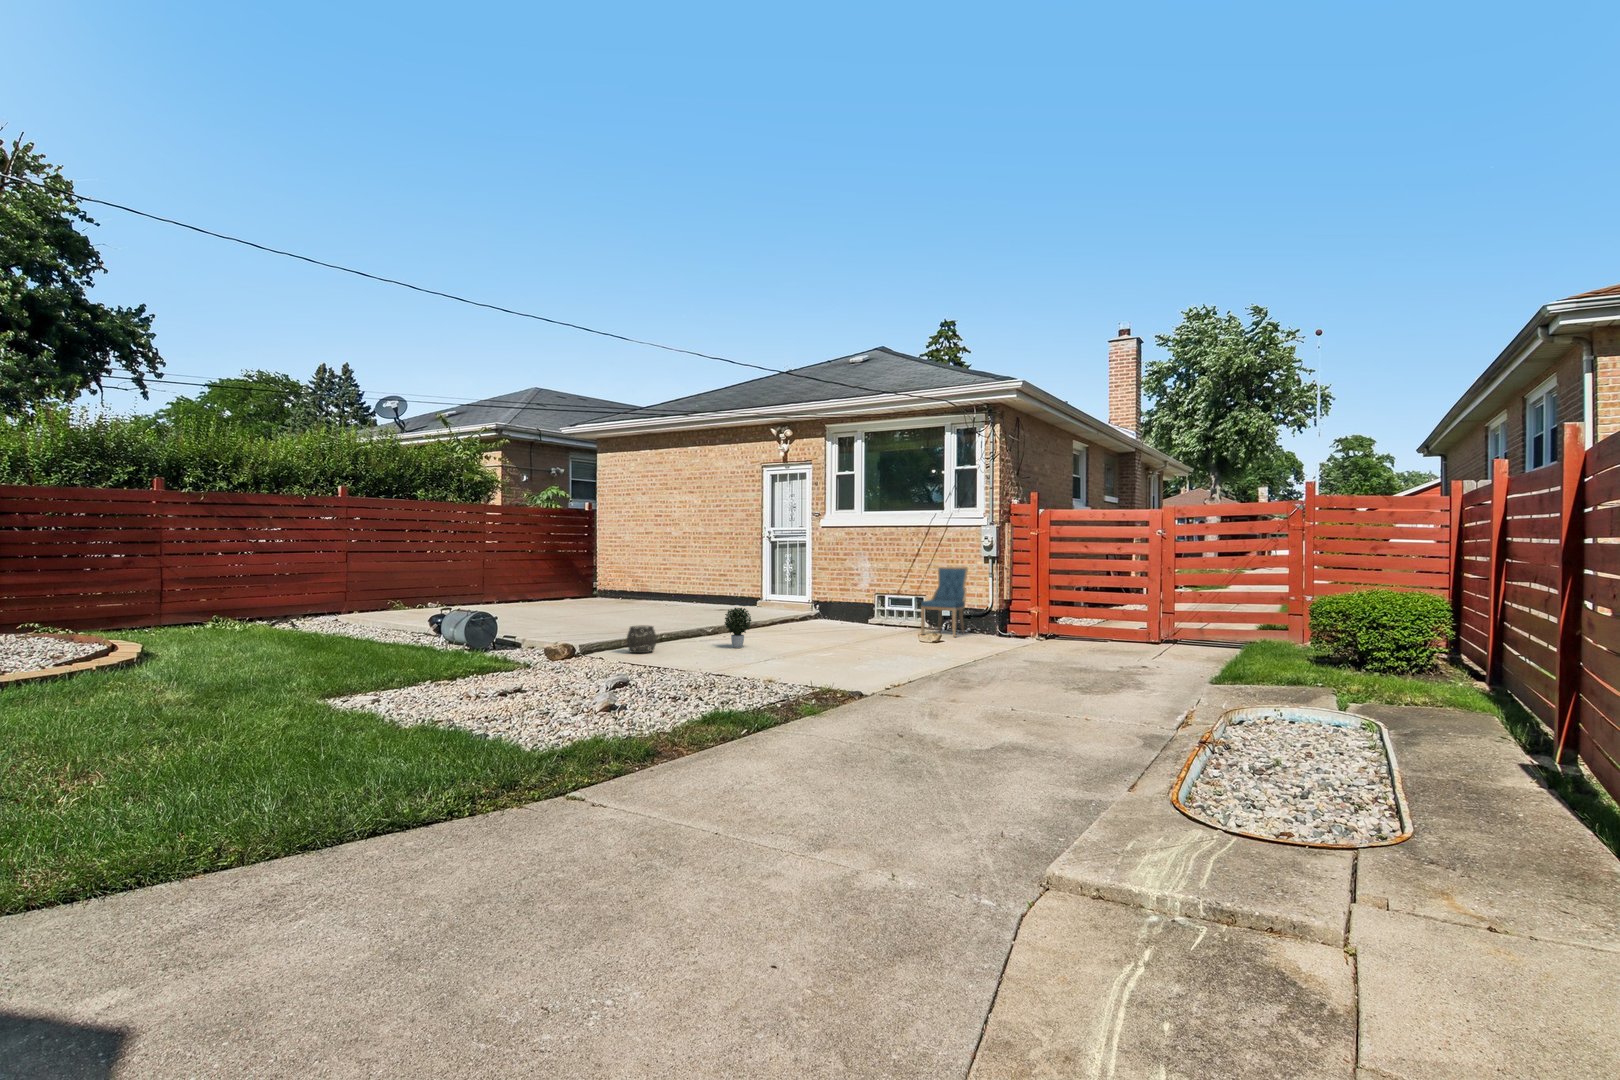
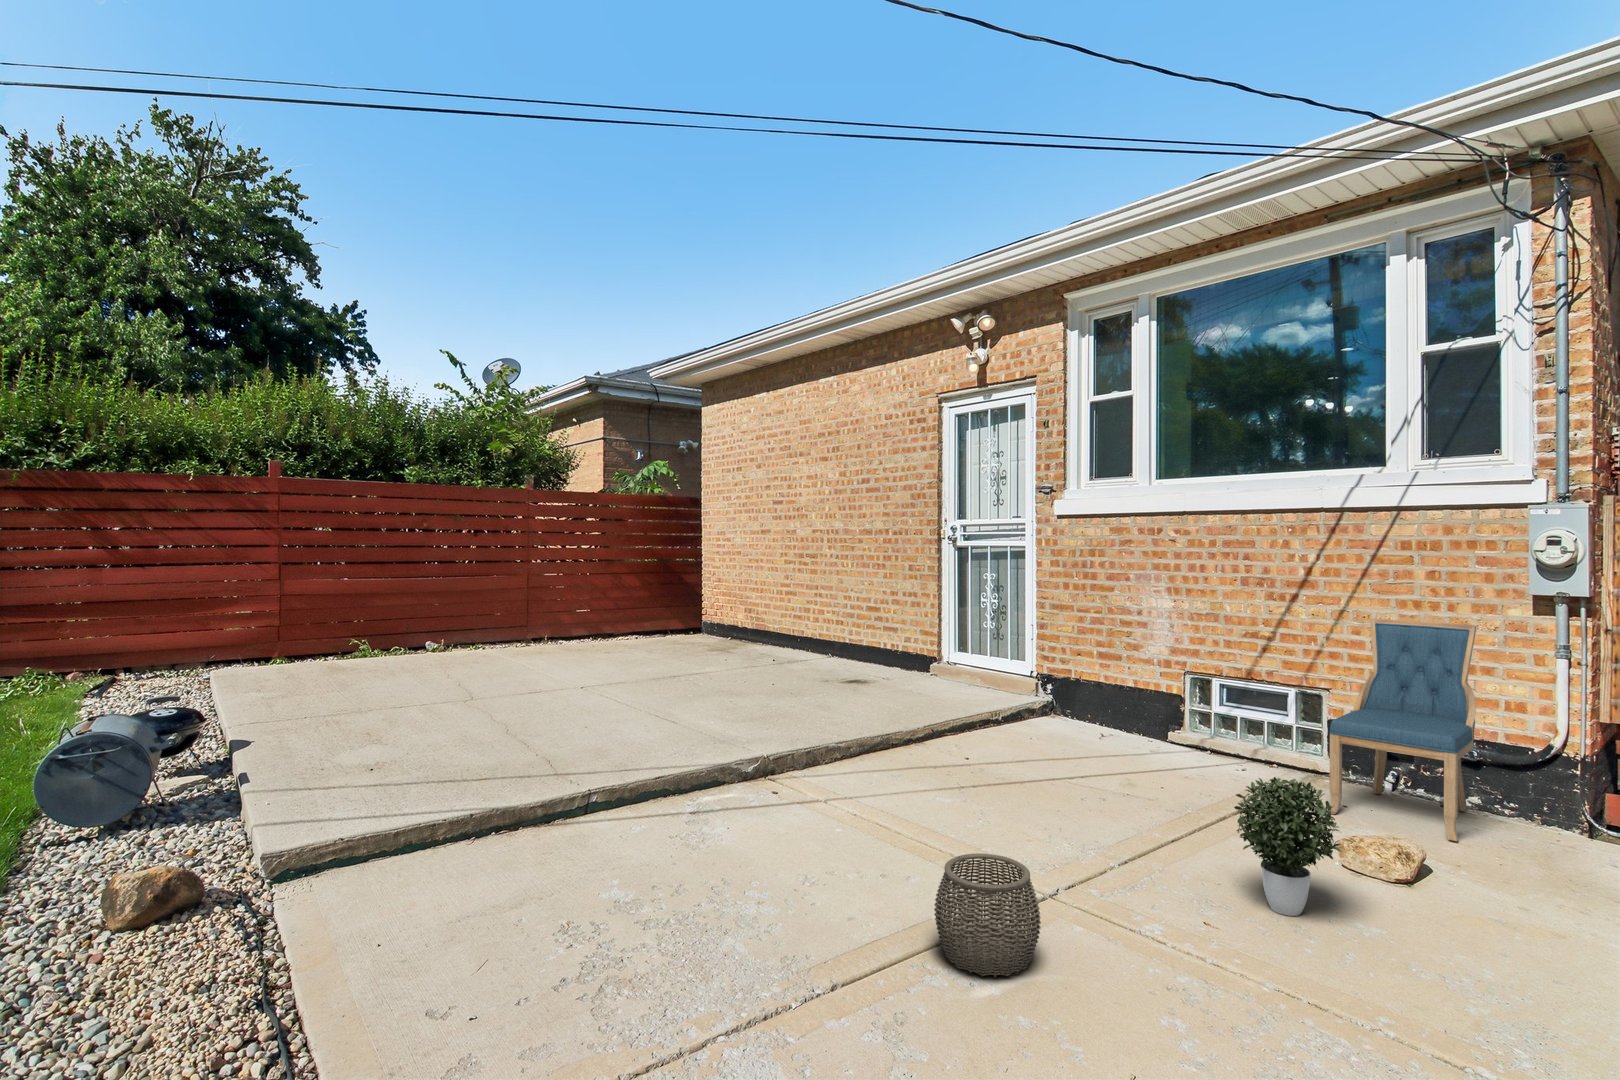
potted plant: present [725,608,751,648] -> present [1234,777,1341,916]
woven basket: present [627,626,657,653] -> present [934,853,1041,977]

